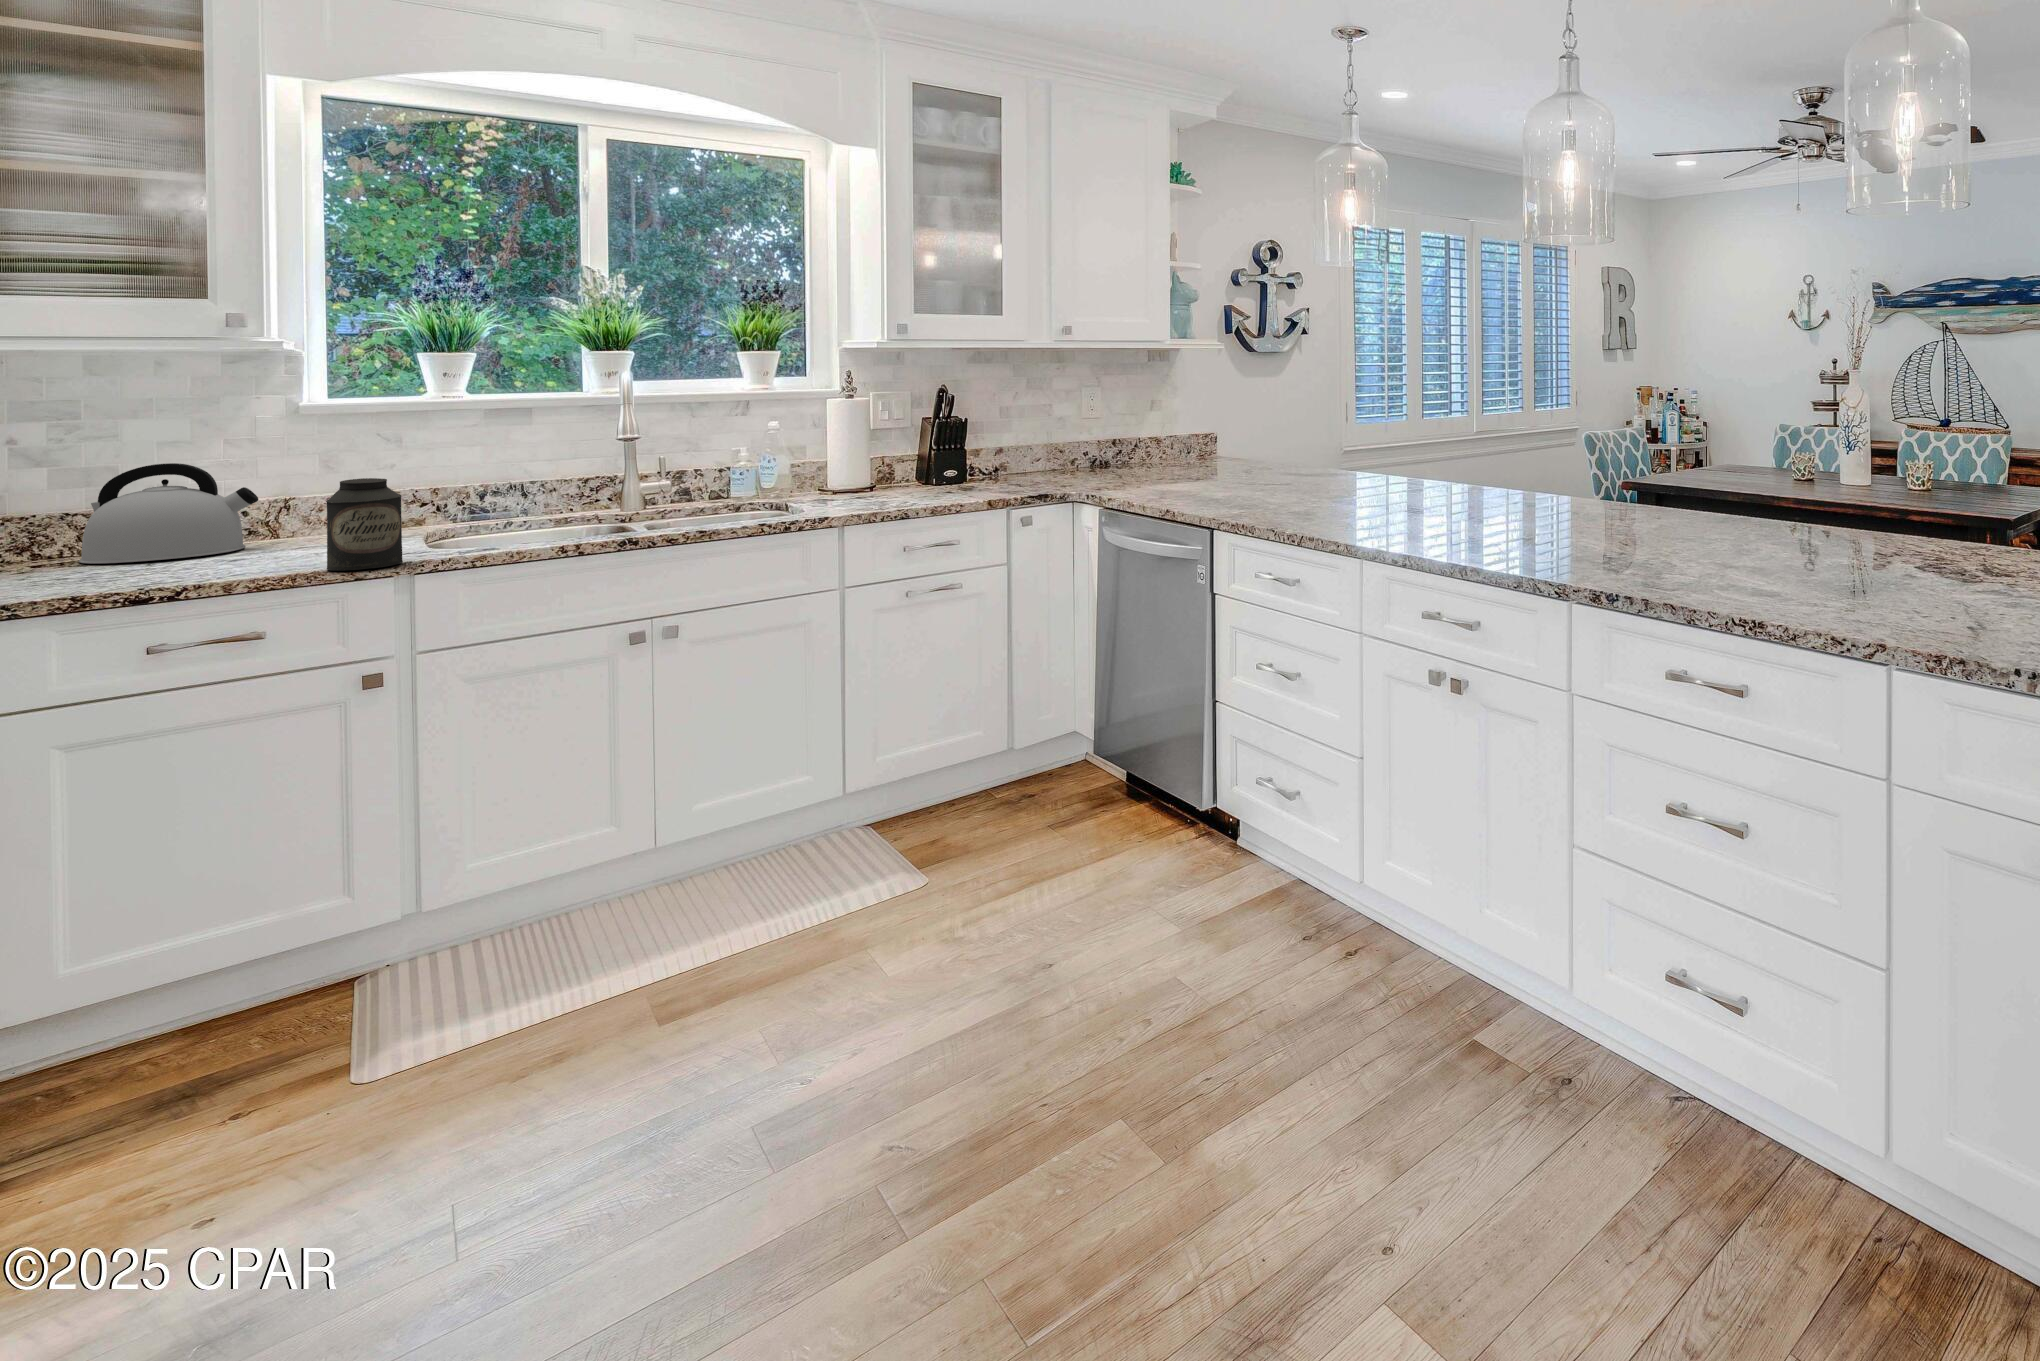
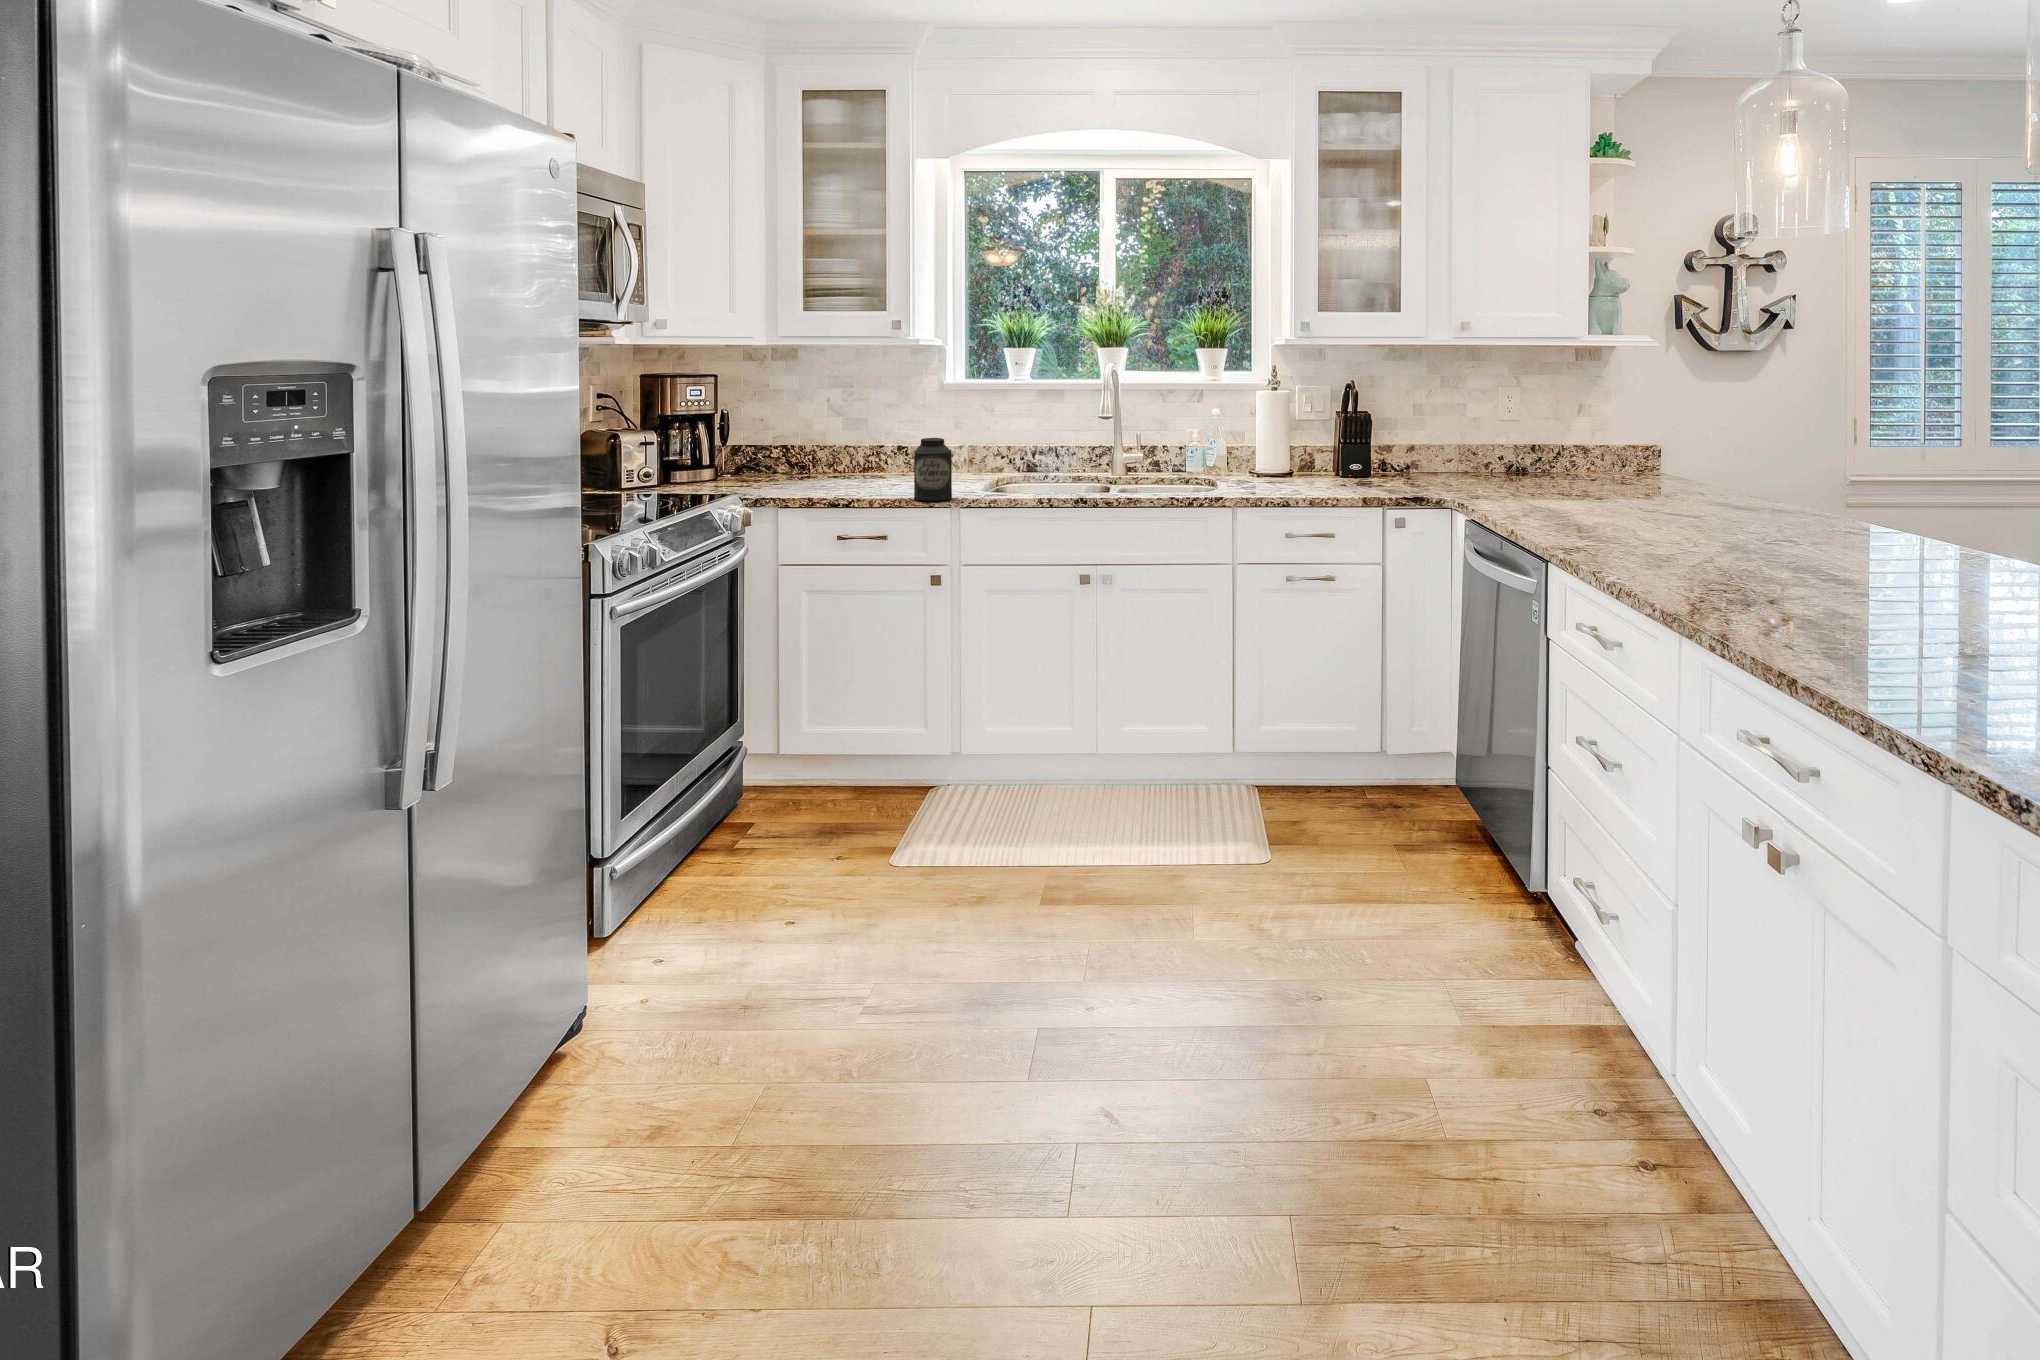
kettle: present [79,463,258,564] -> none [832,420,909,482]

